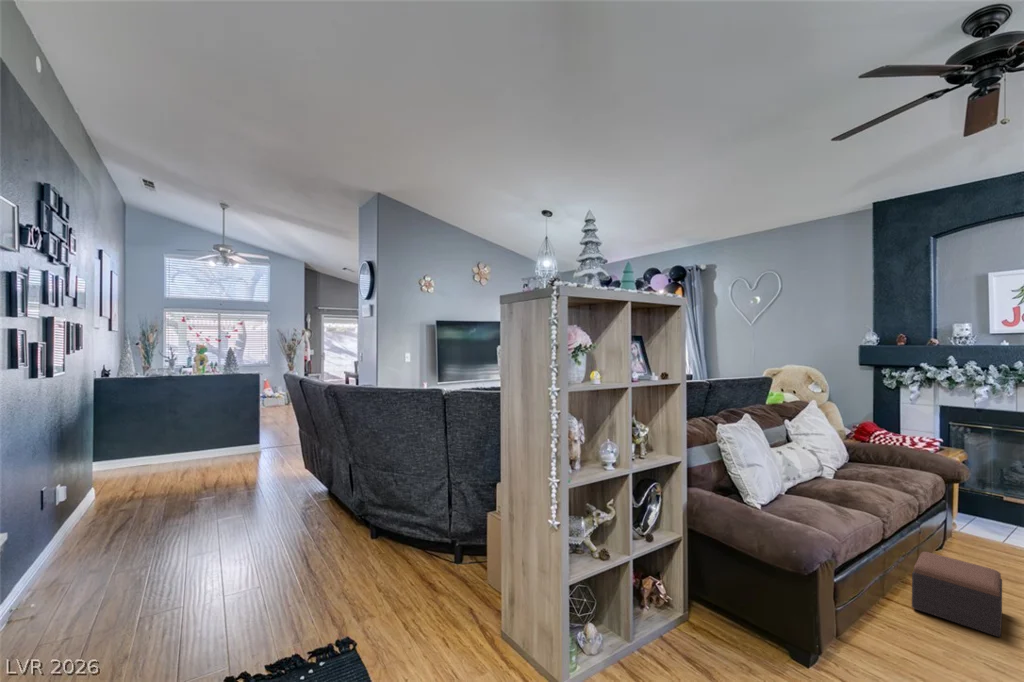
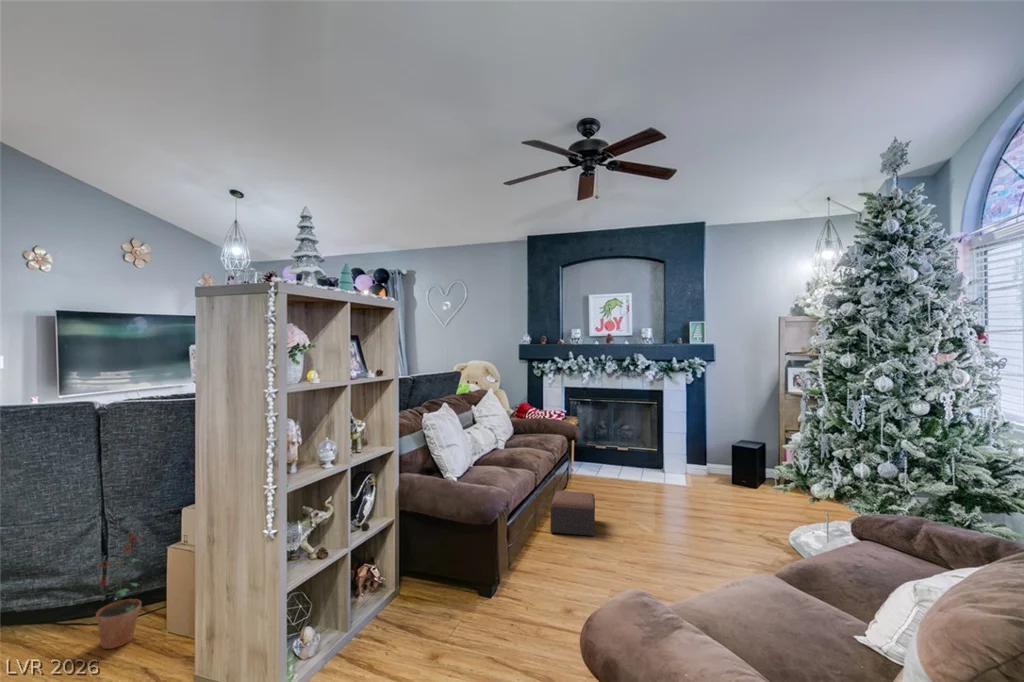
potted plant: none [443,494,472,583] -> present [96,532,141,649]

